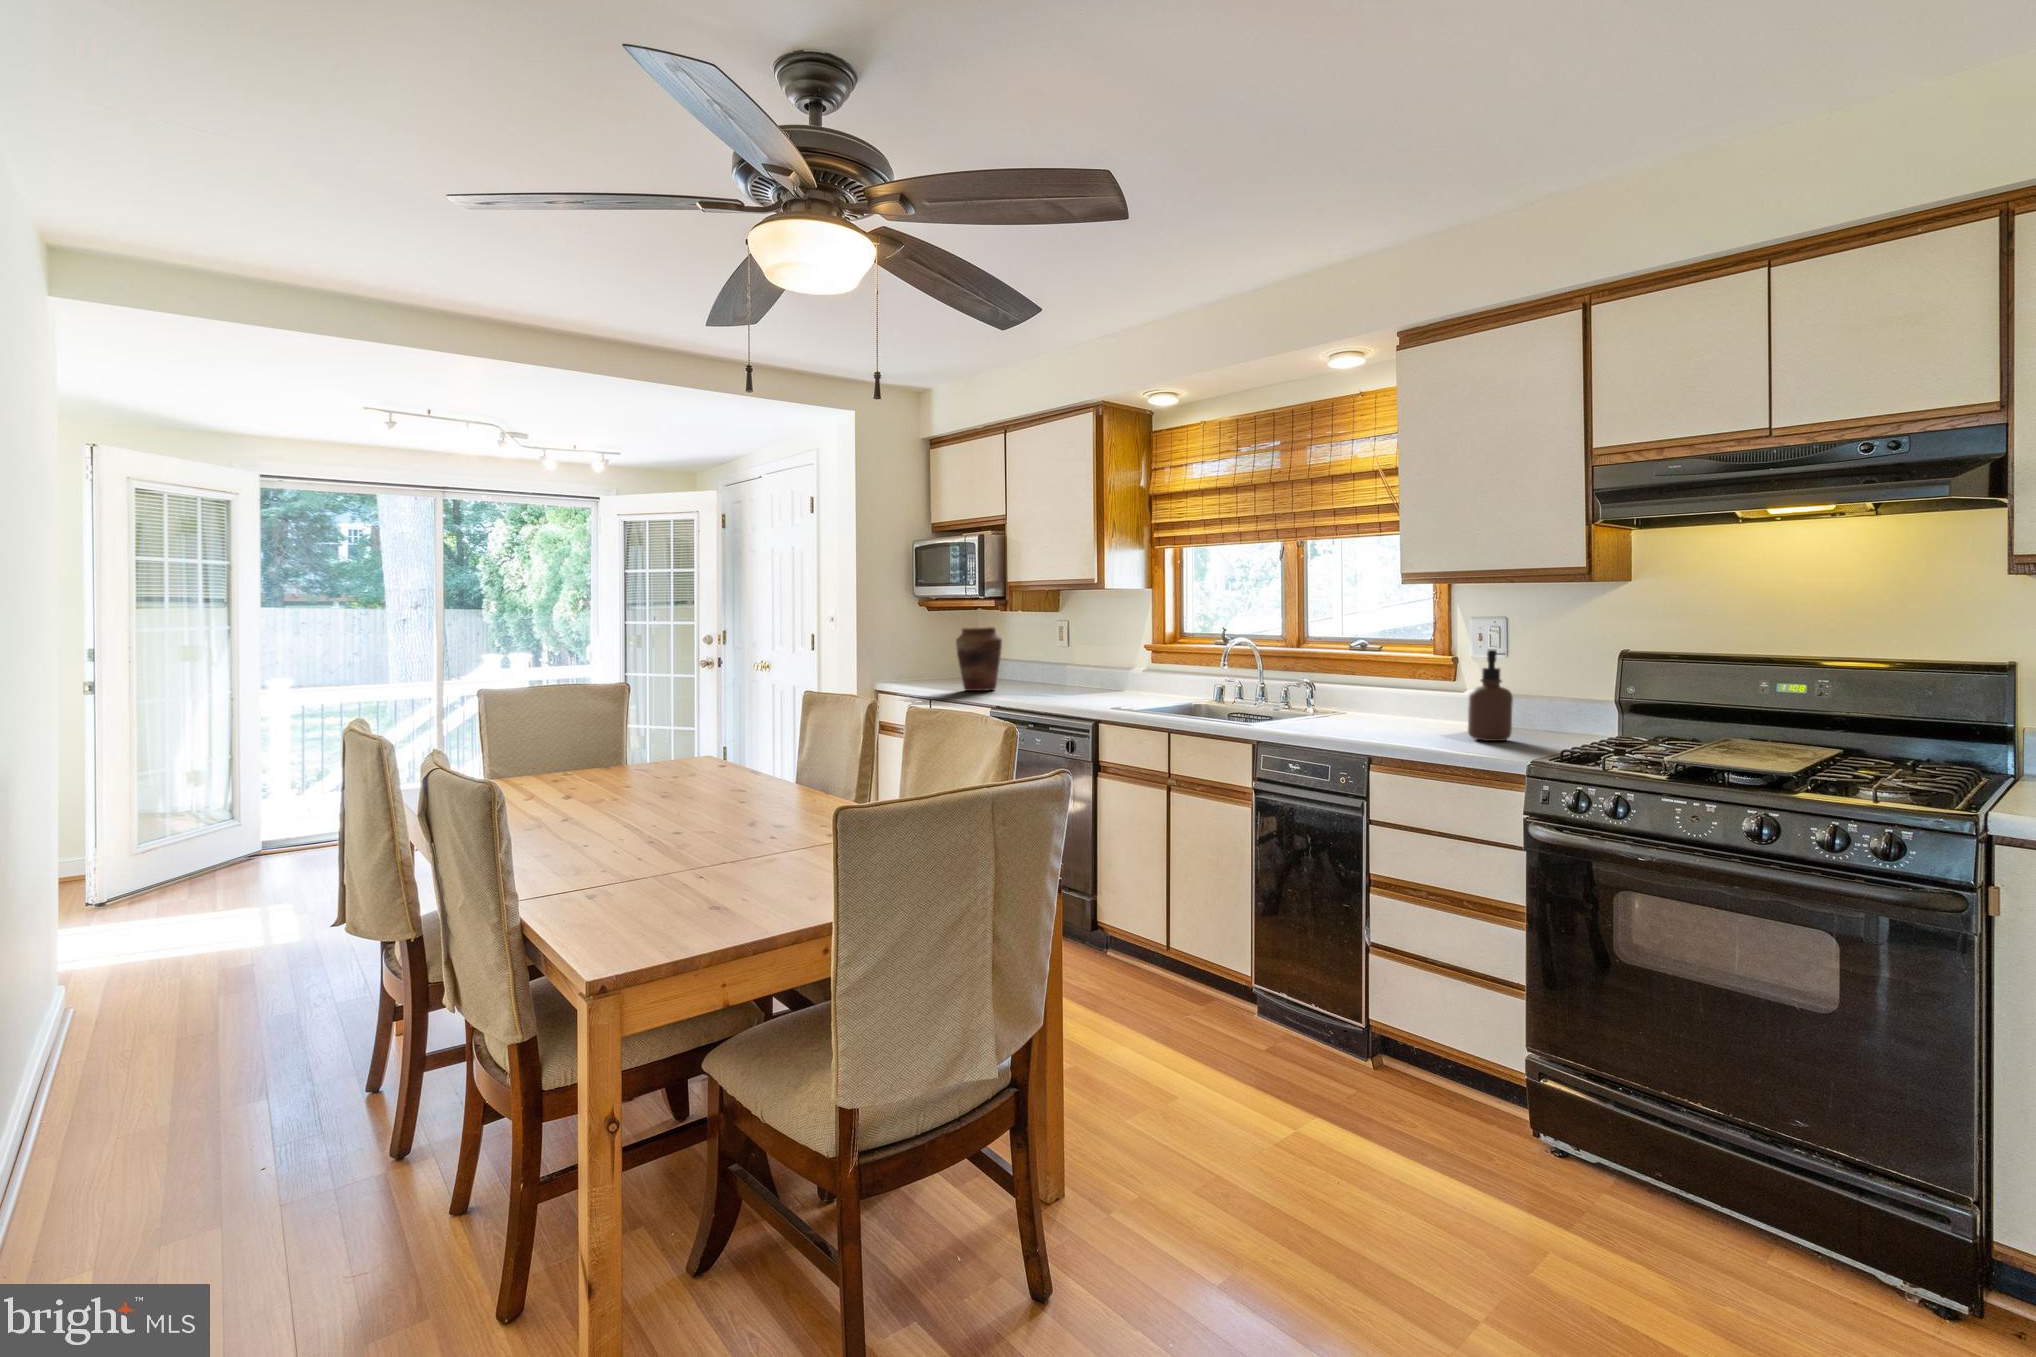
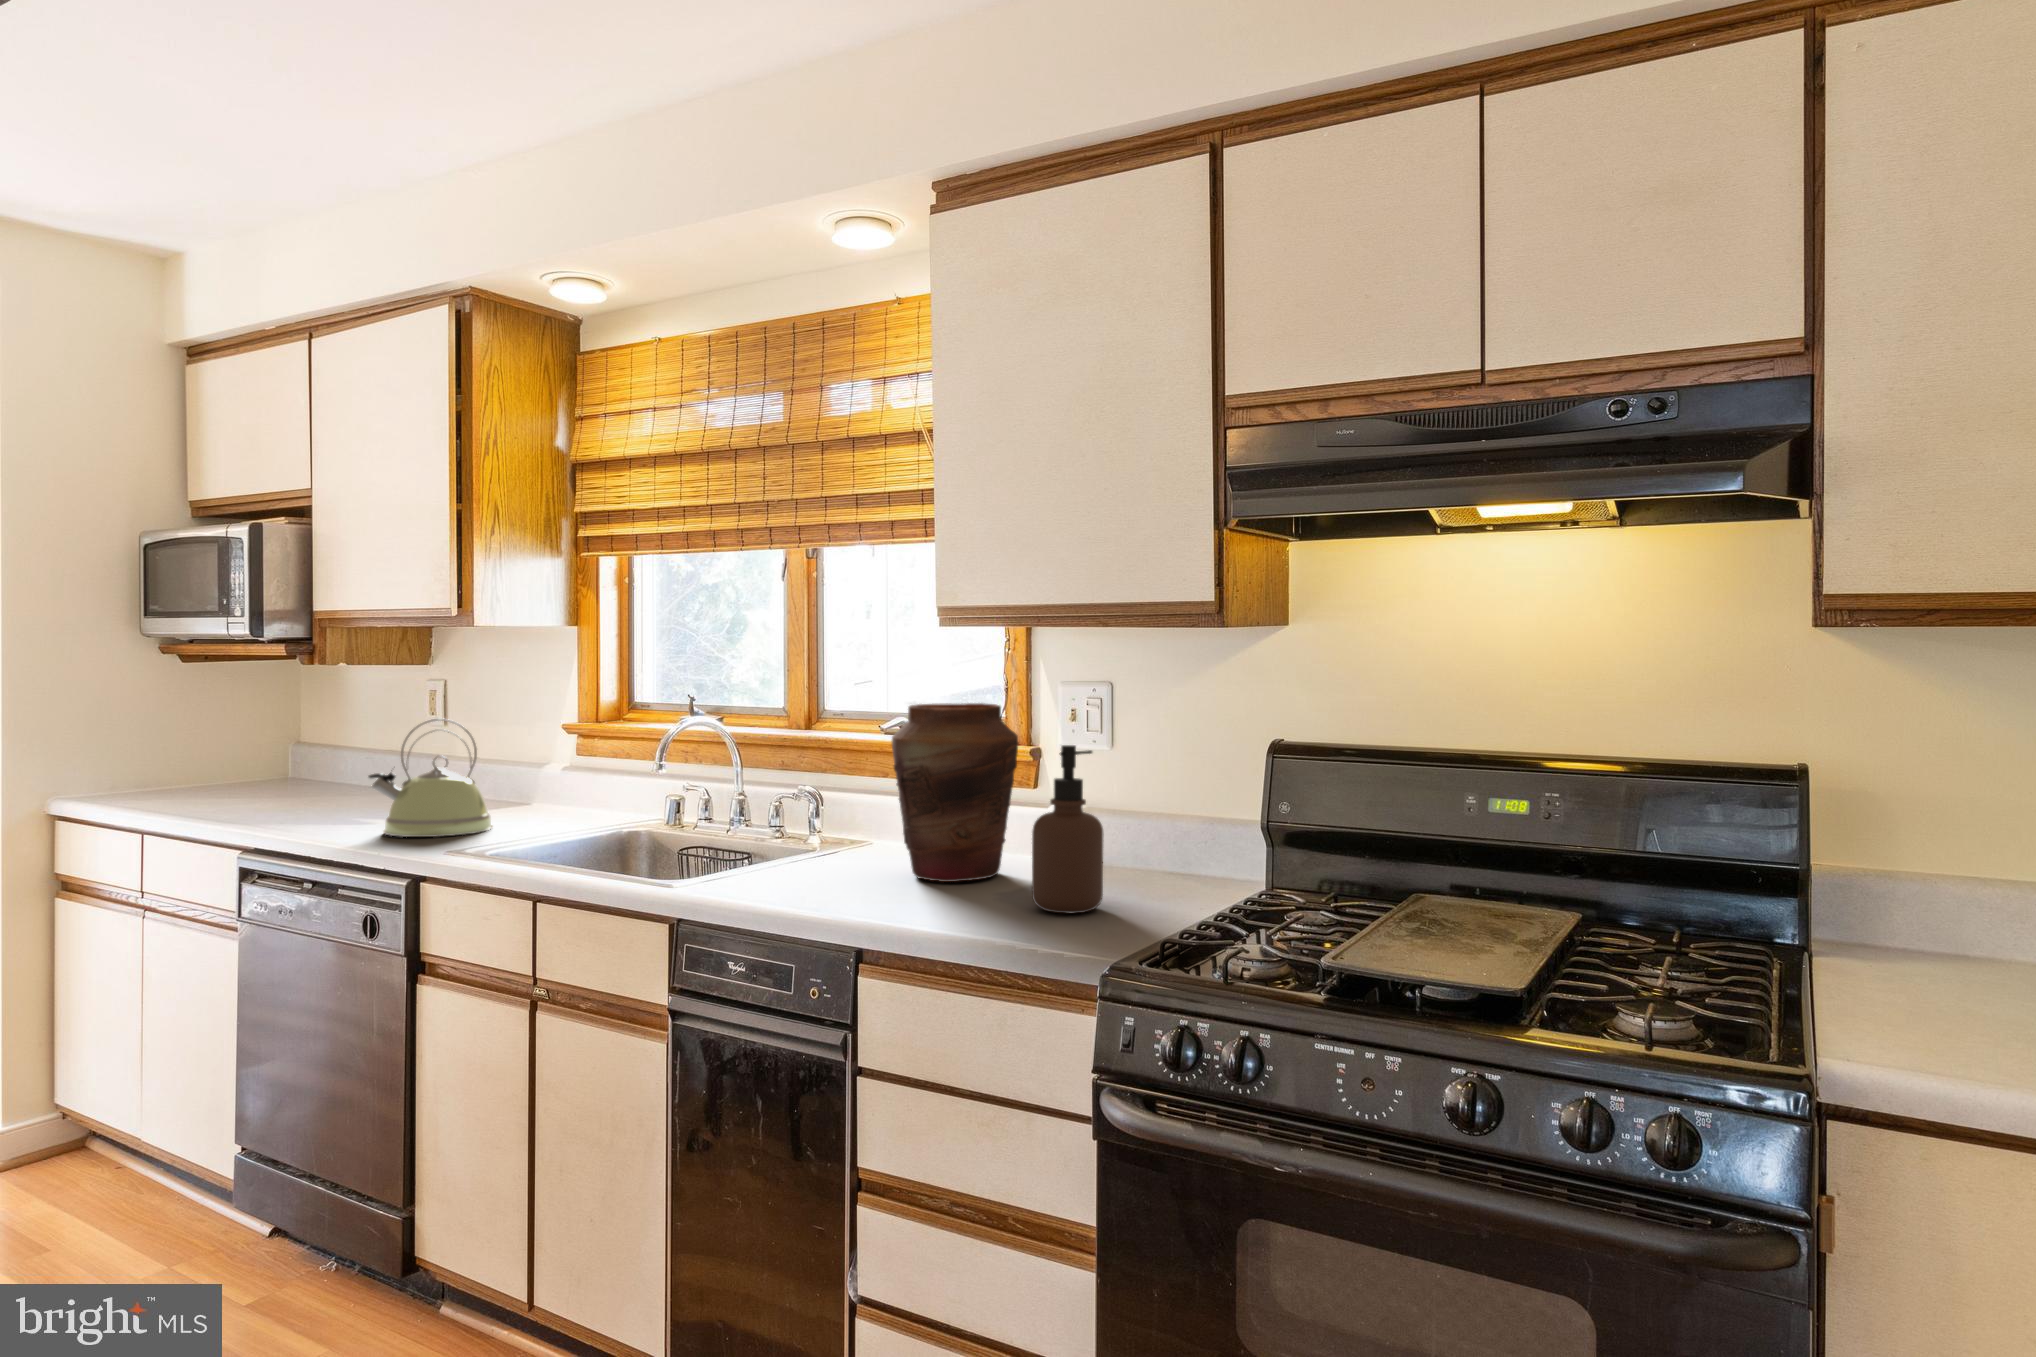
vase: present [956,627,1002,691] -> present [892,703,1019,882]
kettle: none [1059,641,1120,704] -> present [369,718,492,837]

